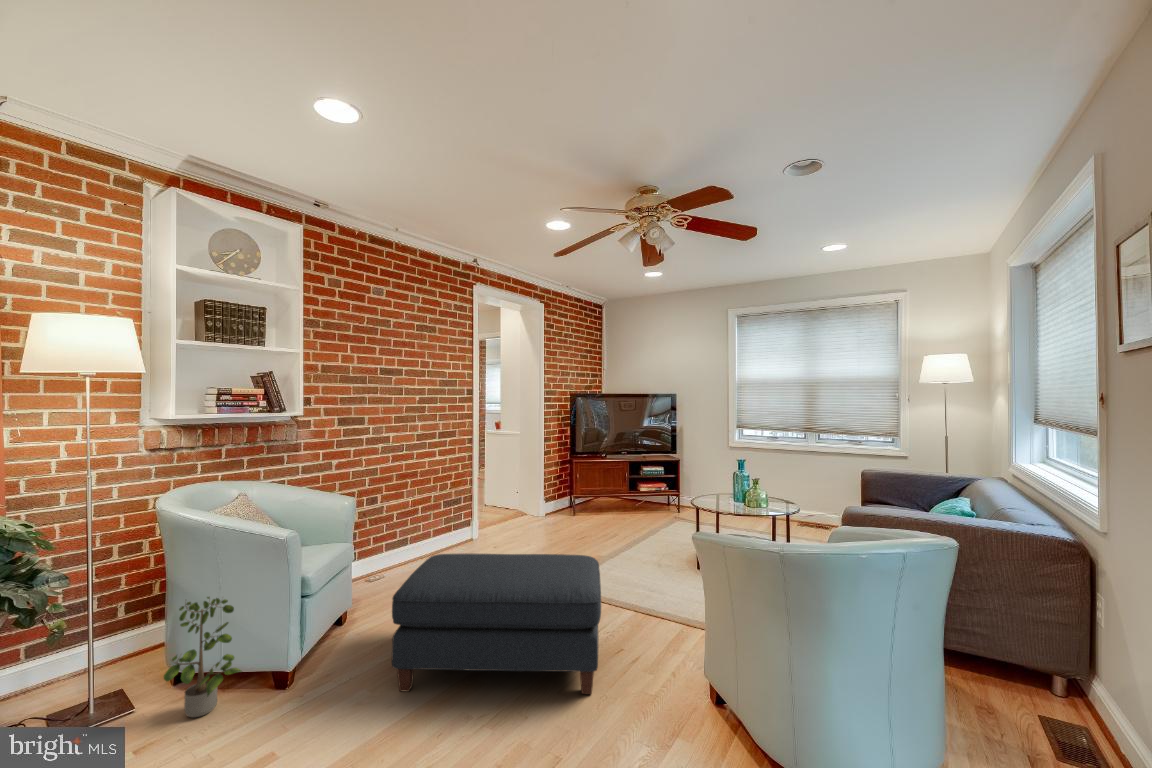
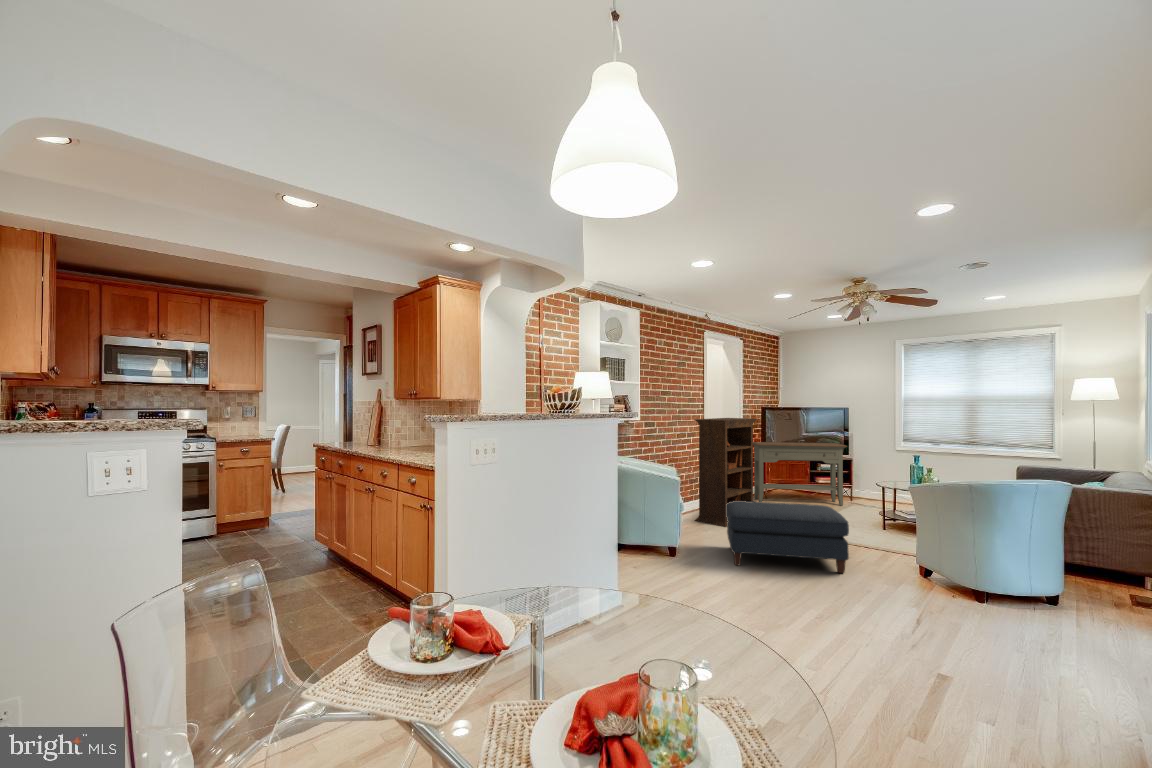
bookcase: none [432,409,541,578] -> present [694,418,757,527]
console table: none [554,439,670,523] -> present [753,442,847,506]
potted plant: present [164,597,242,717] -> none [631,507,665,565]

